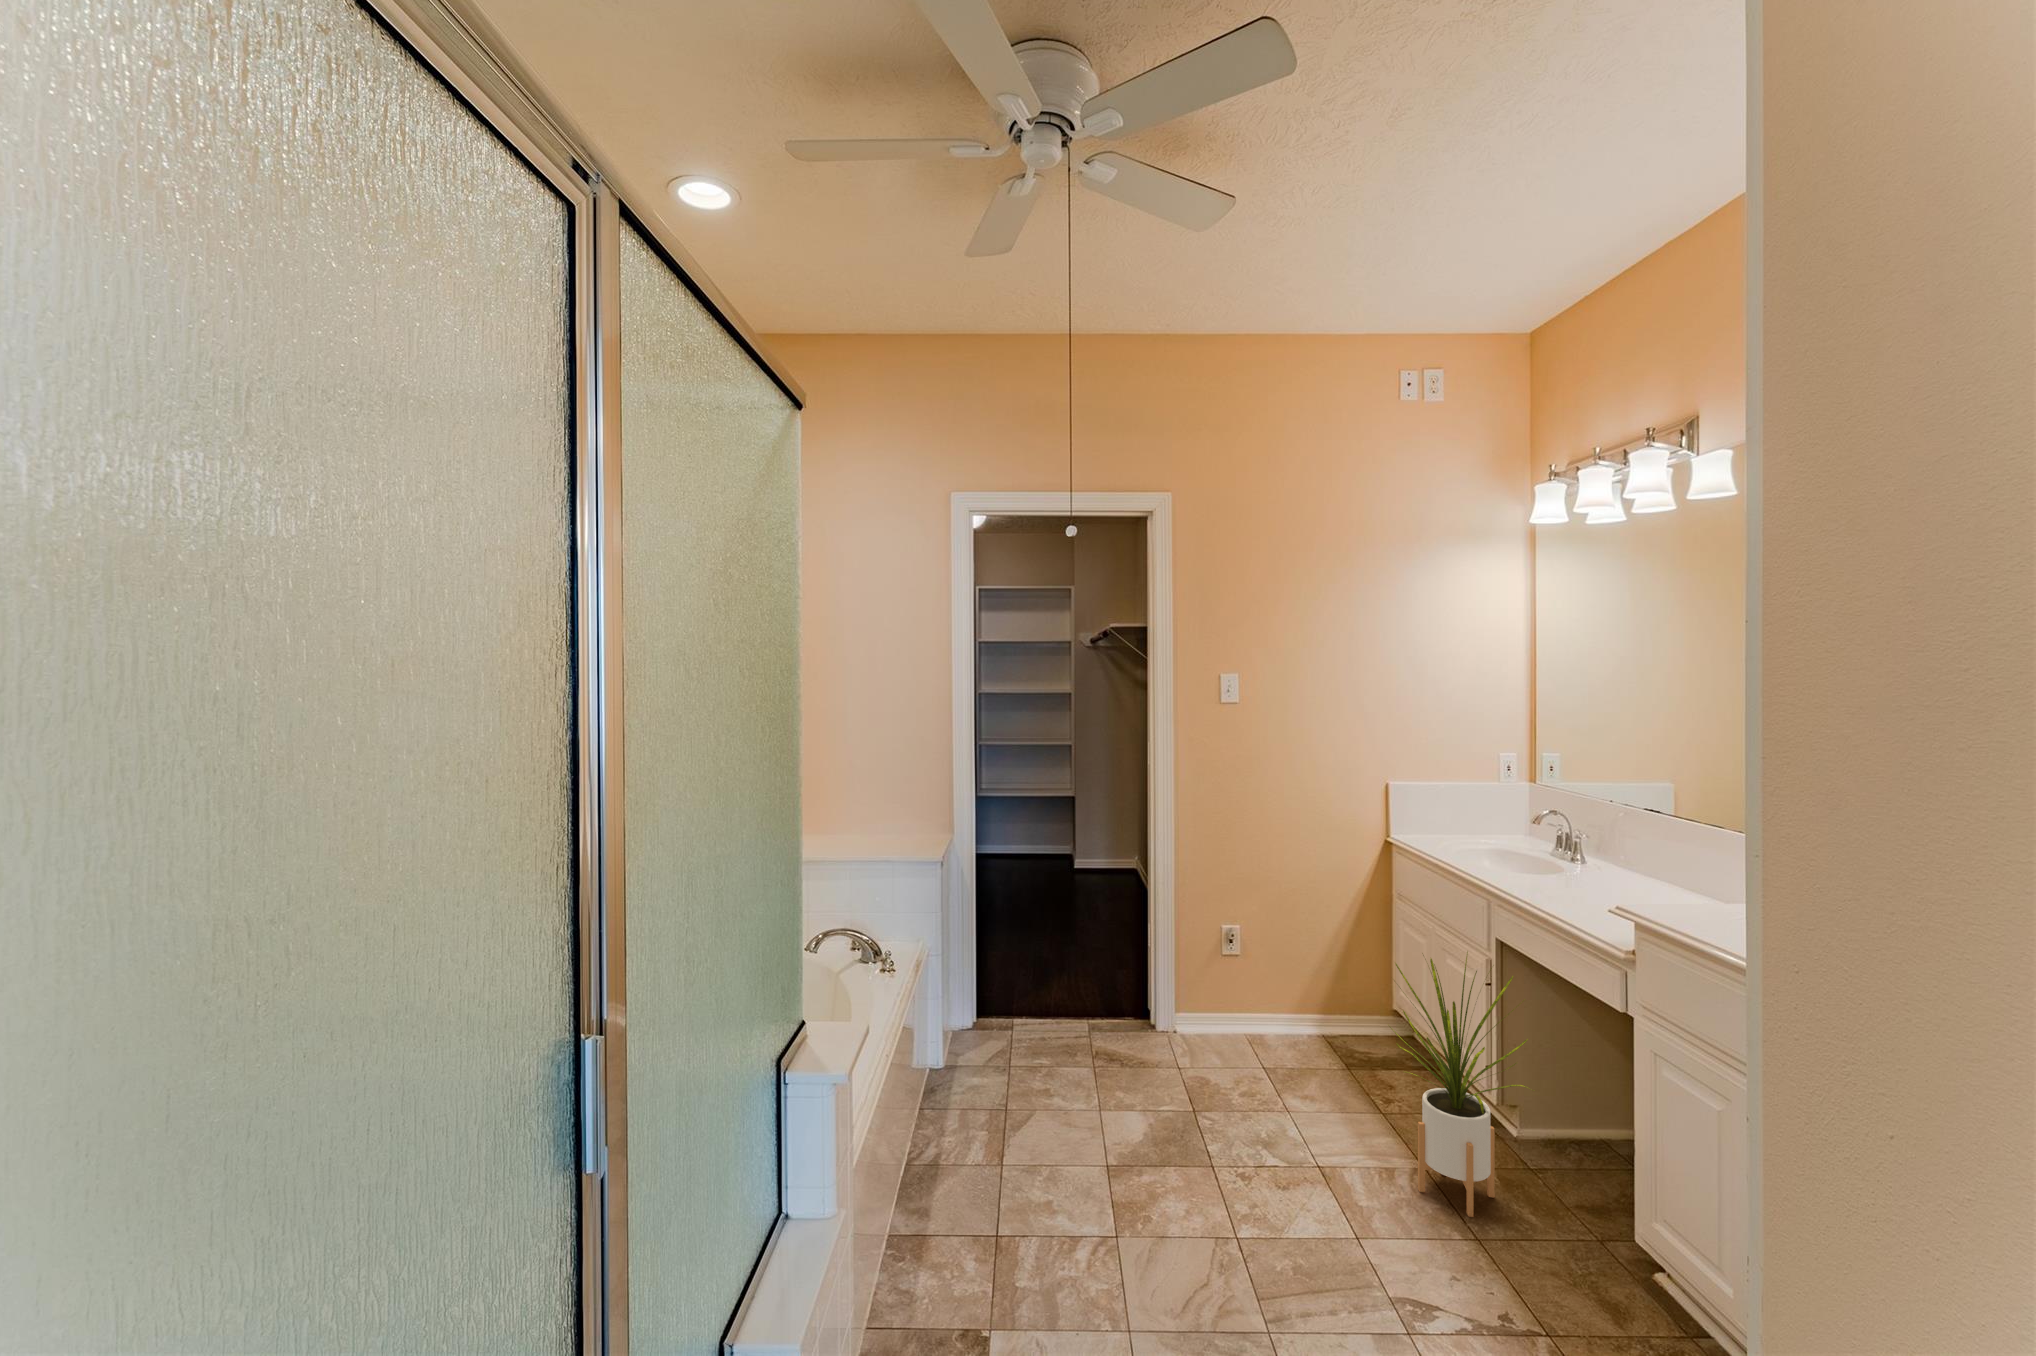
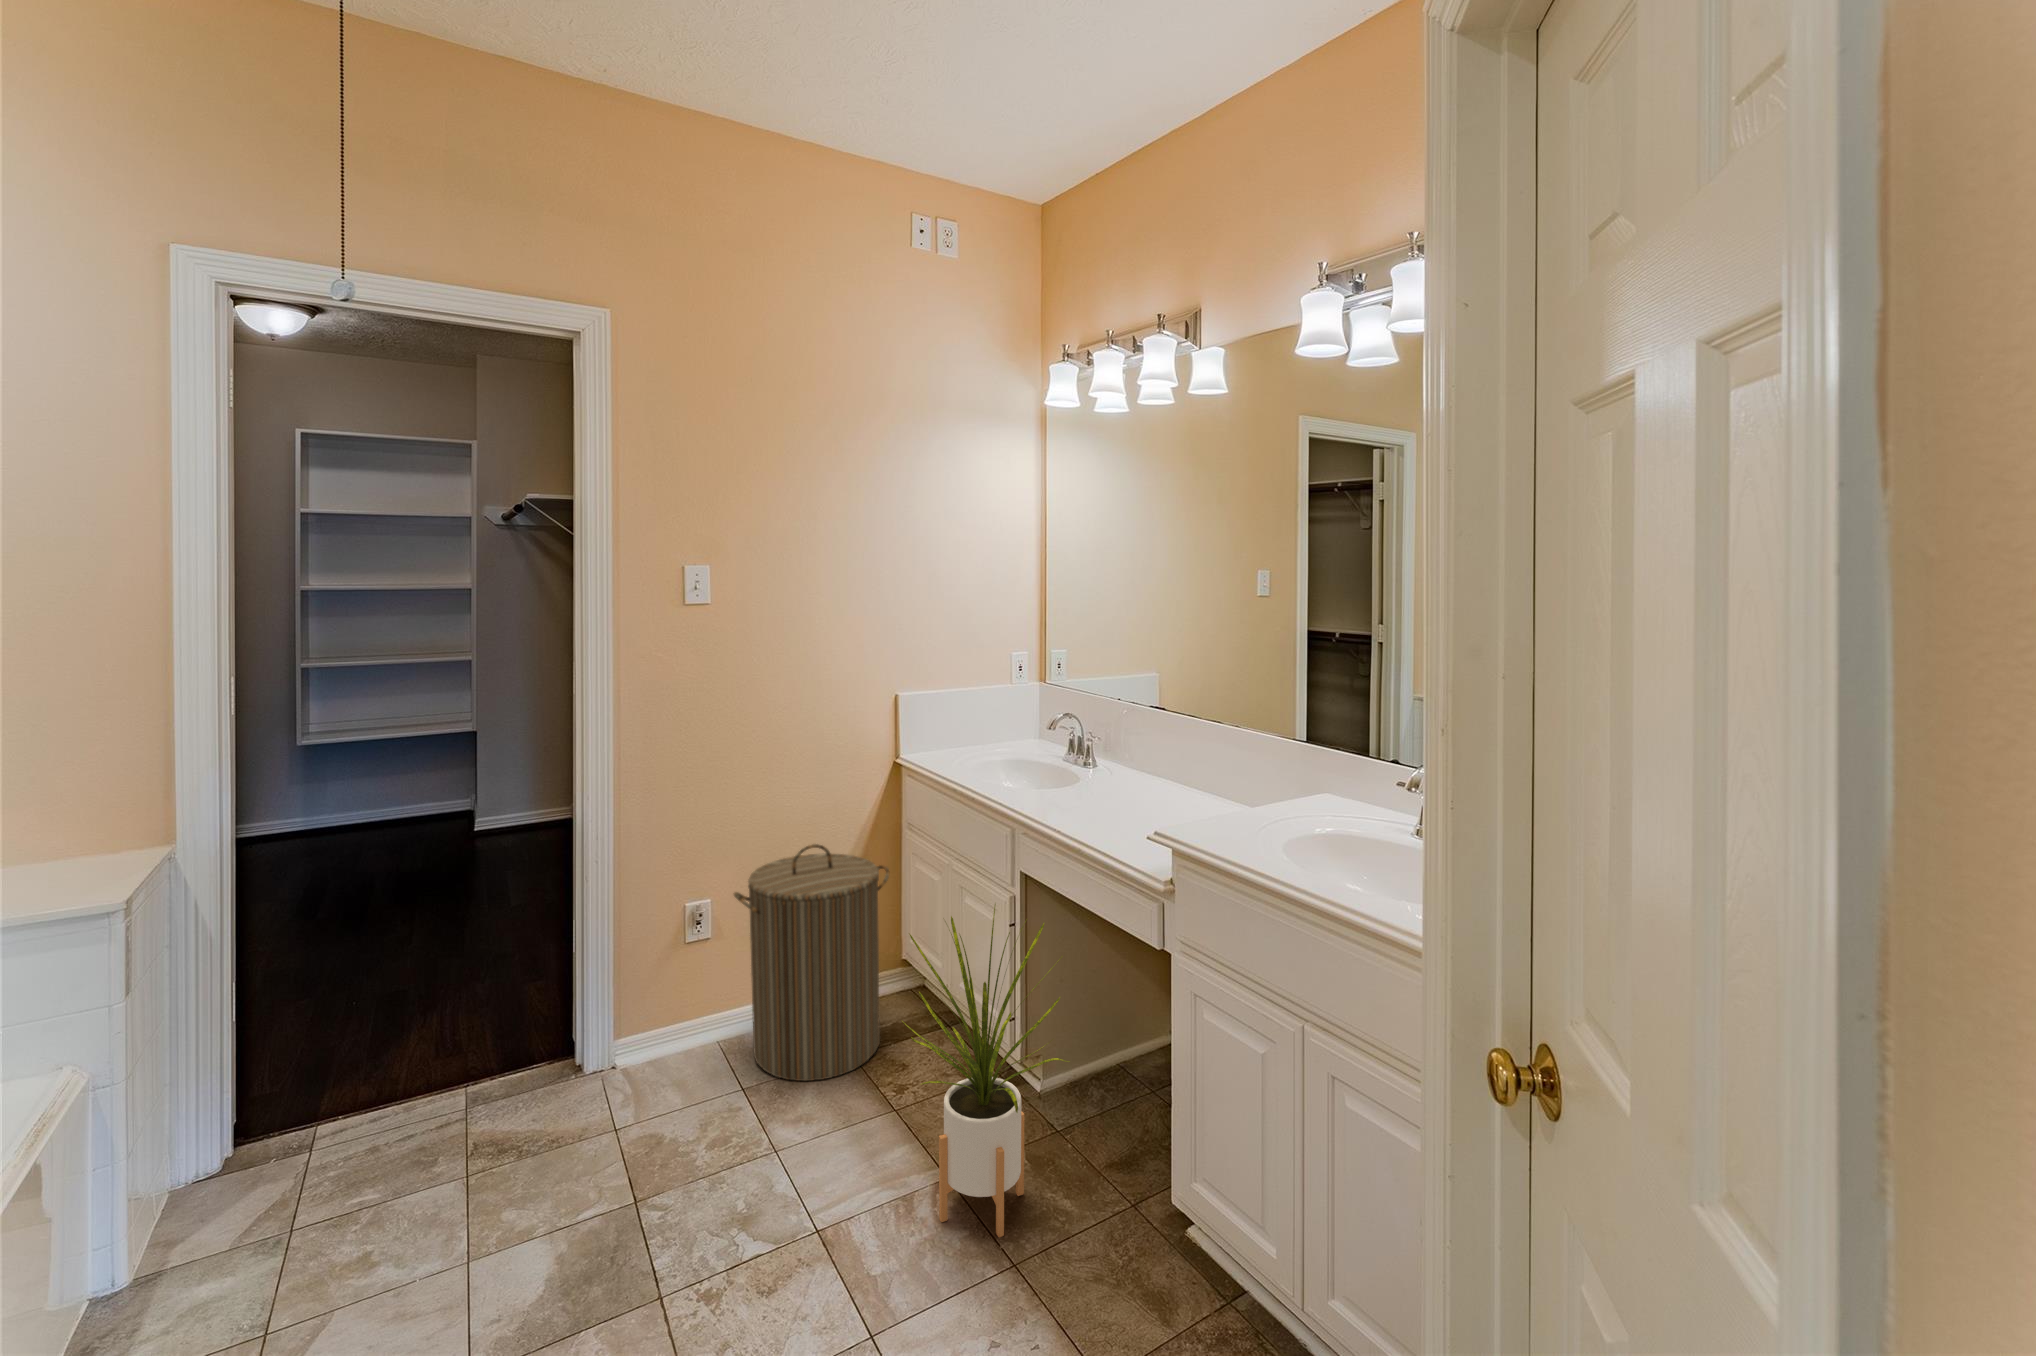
laundry hamper: none [1259,895,1382,1079] -> present [734,844,889,1081]

